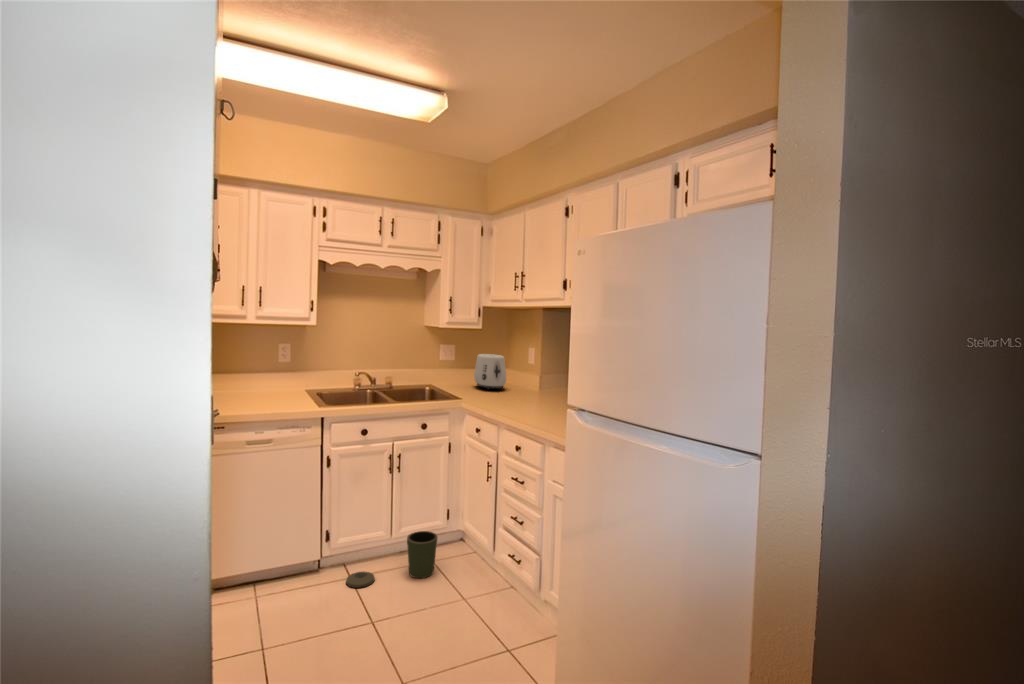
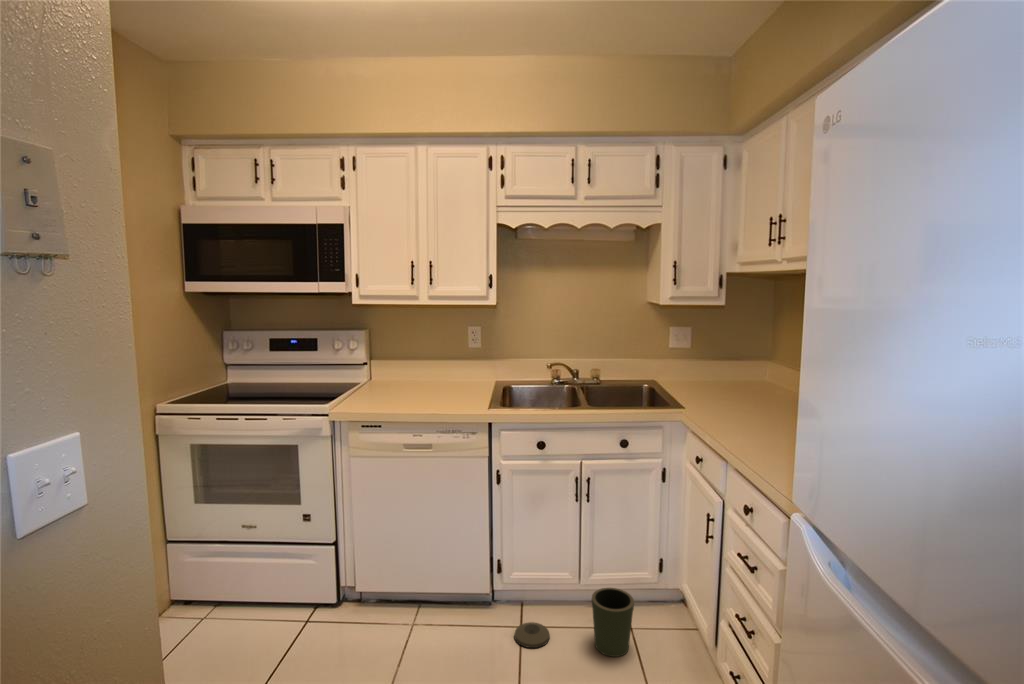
toaster: present [474,354,506,390] -> none [713,341,762,395]

